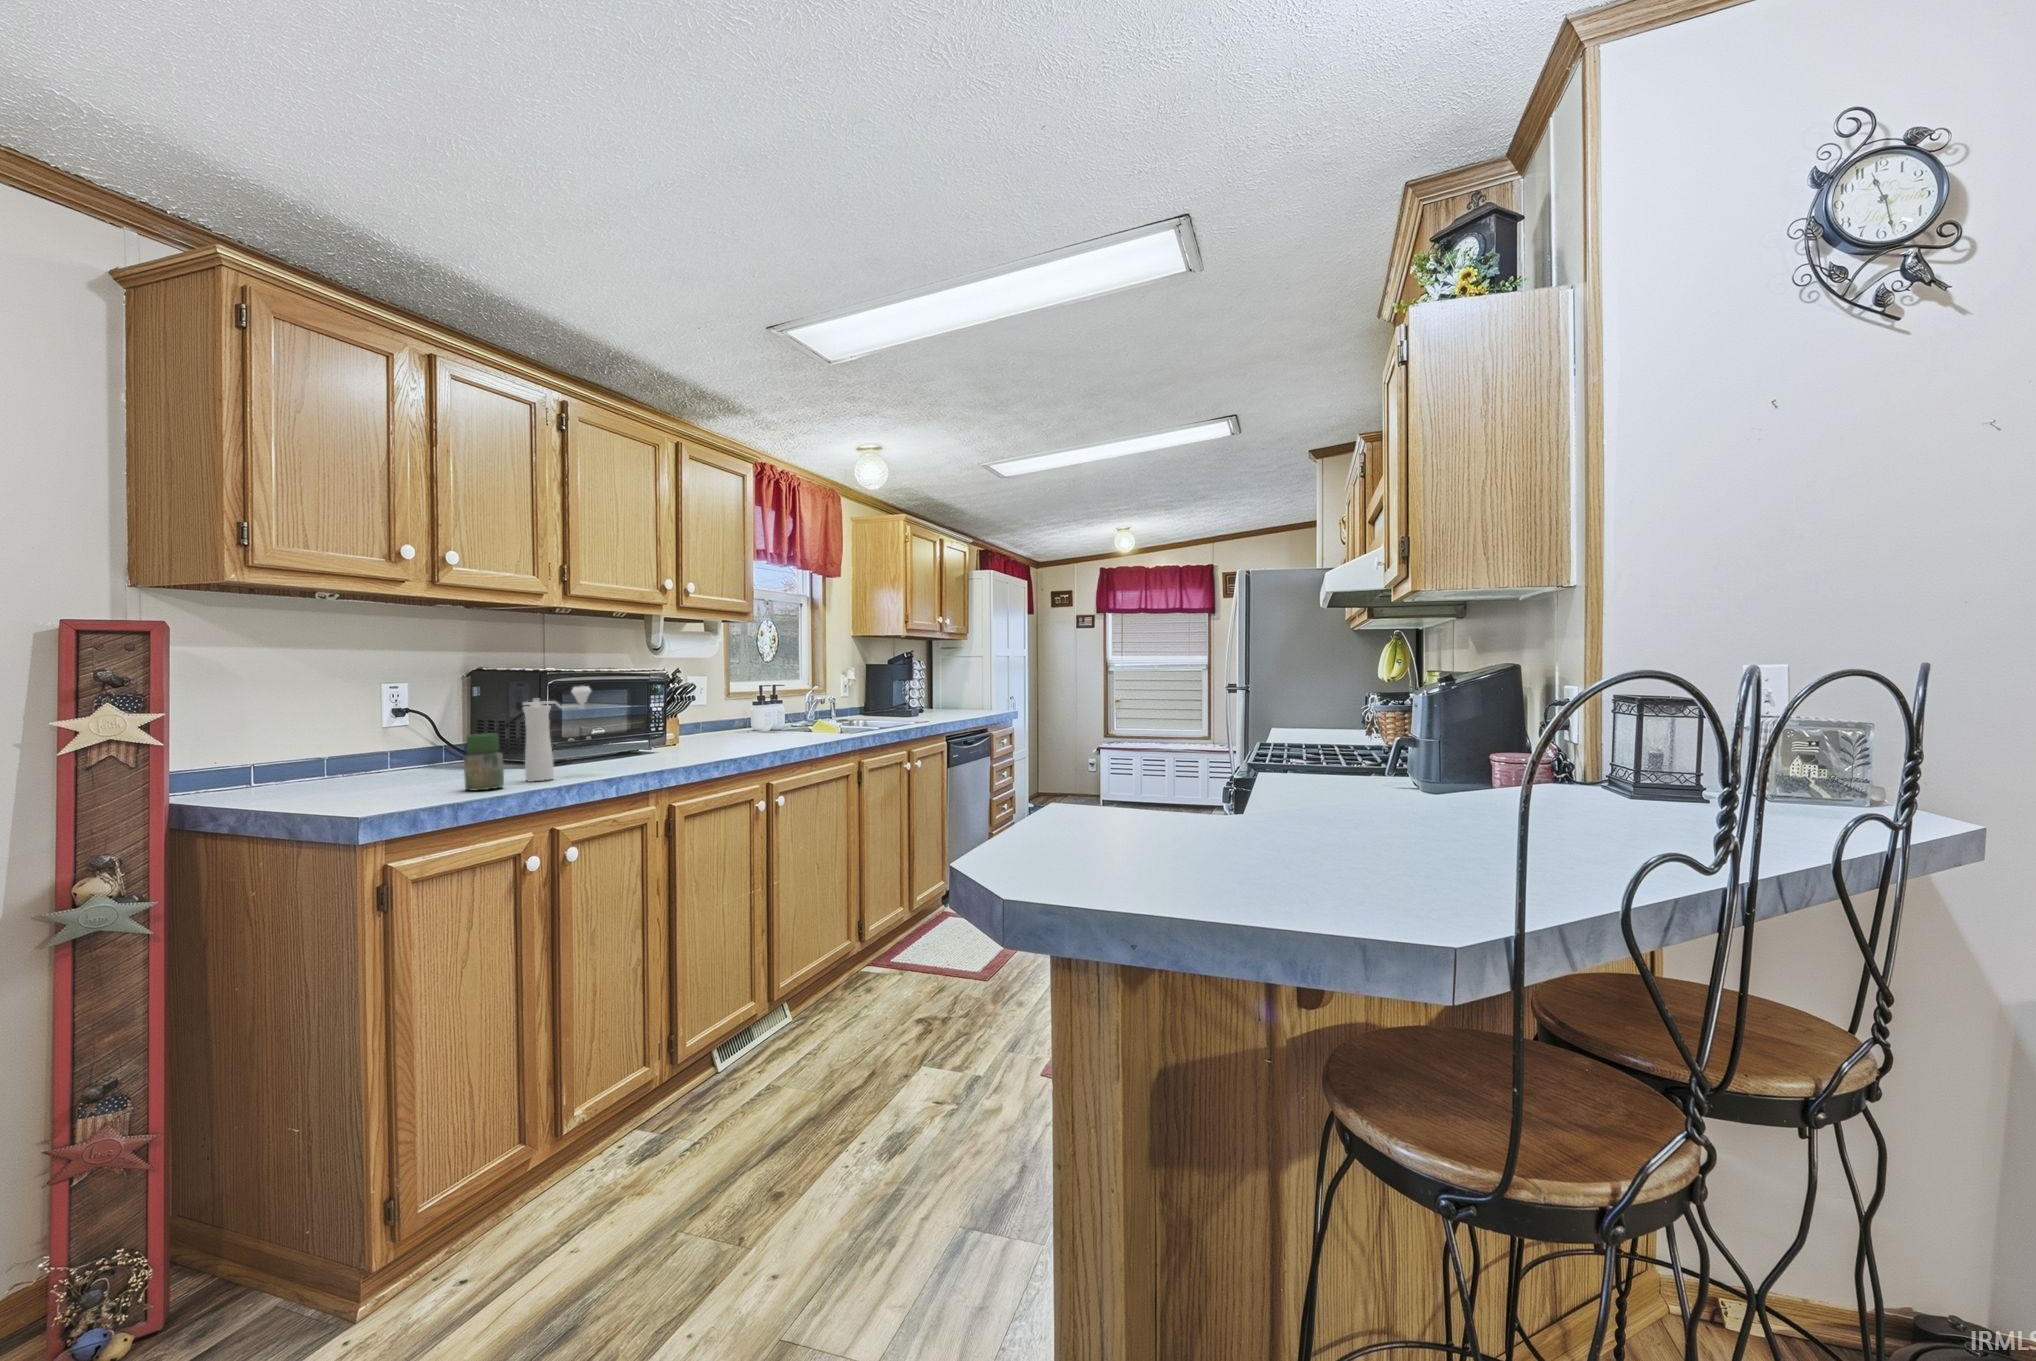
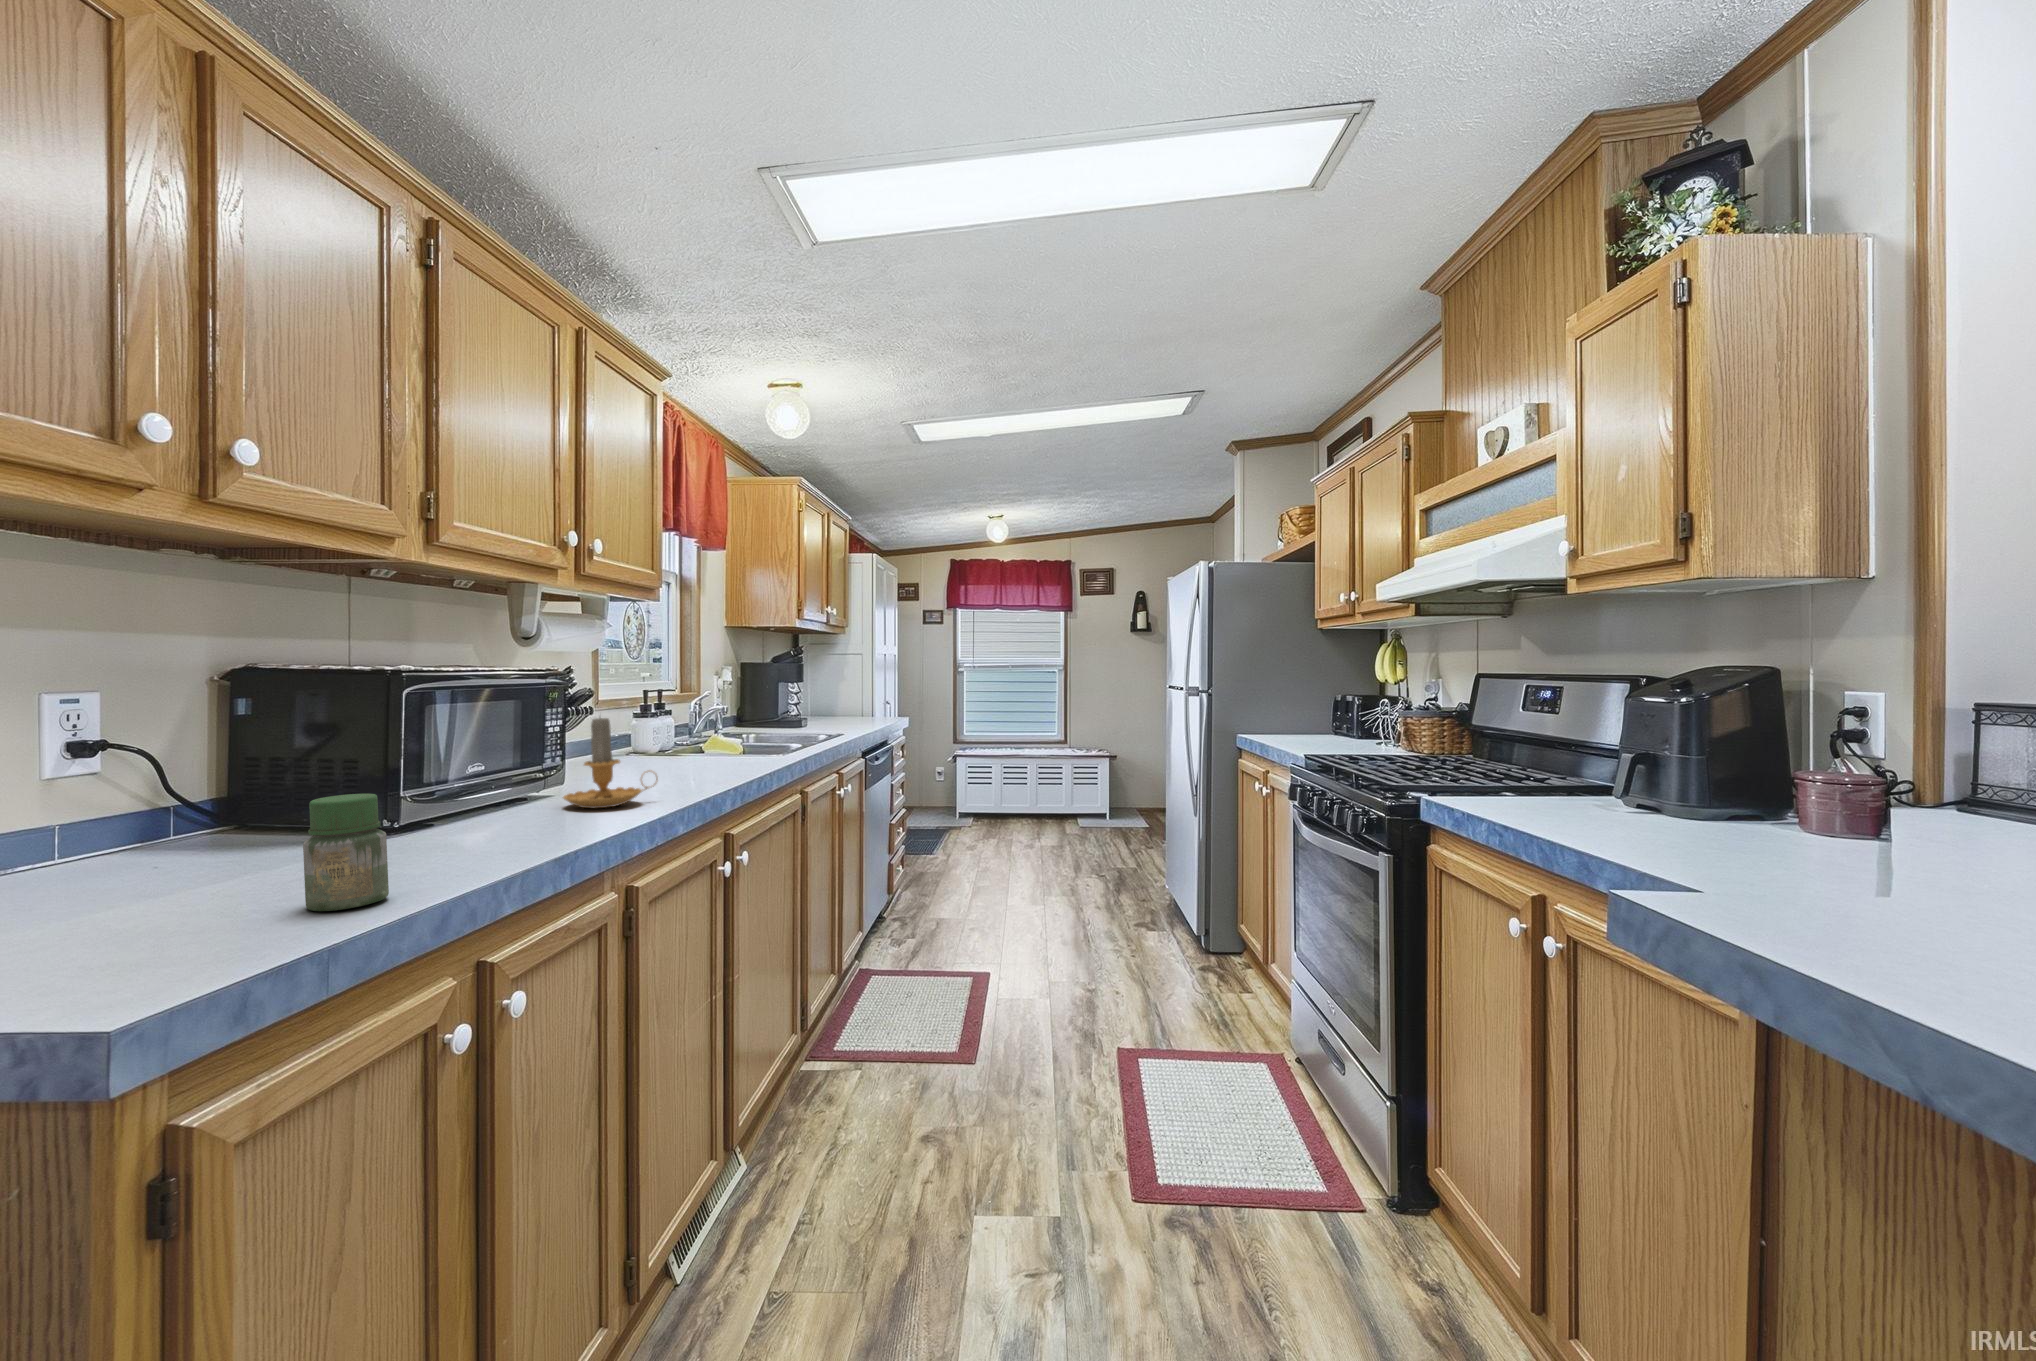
pepper mill: present [523,686,591,781] -> none [401,699,519,876]
candle: none [650,697,711,758] -> present [563,718,657,808]

